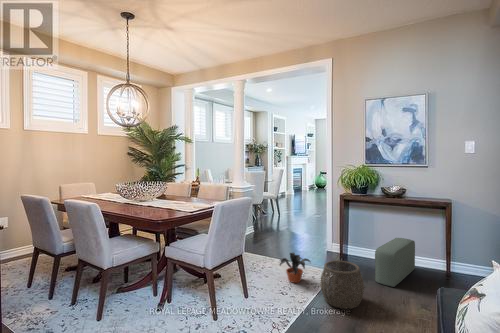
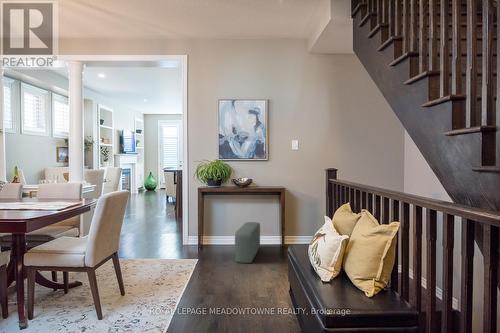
potted plant: present [280,253,310,283] -> none [145,248,181,278]
woven basket: present [320,261,364,309] -> none [196,246,235,289]

